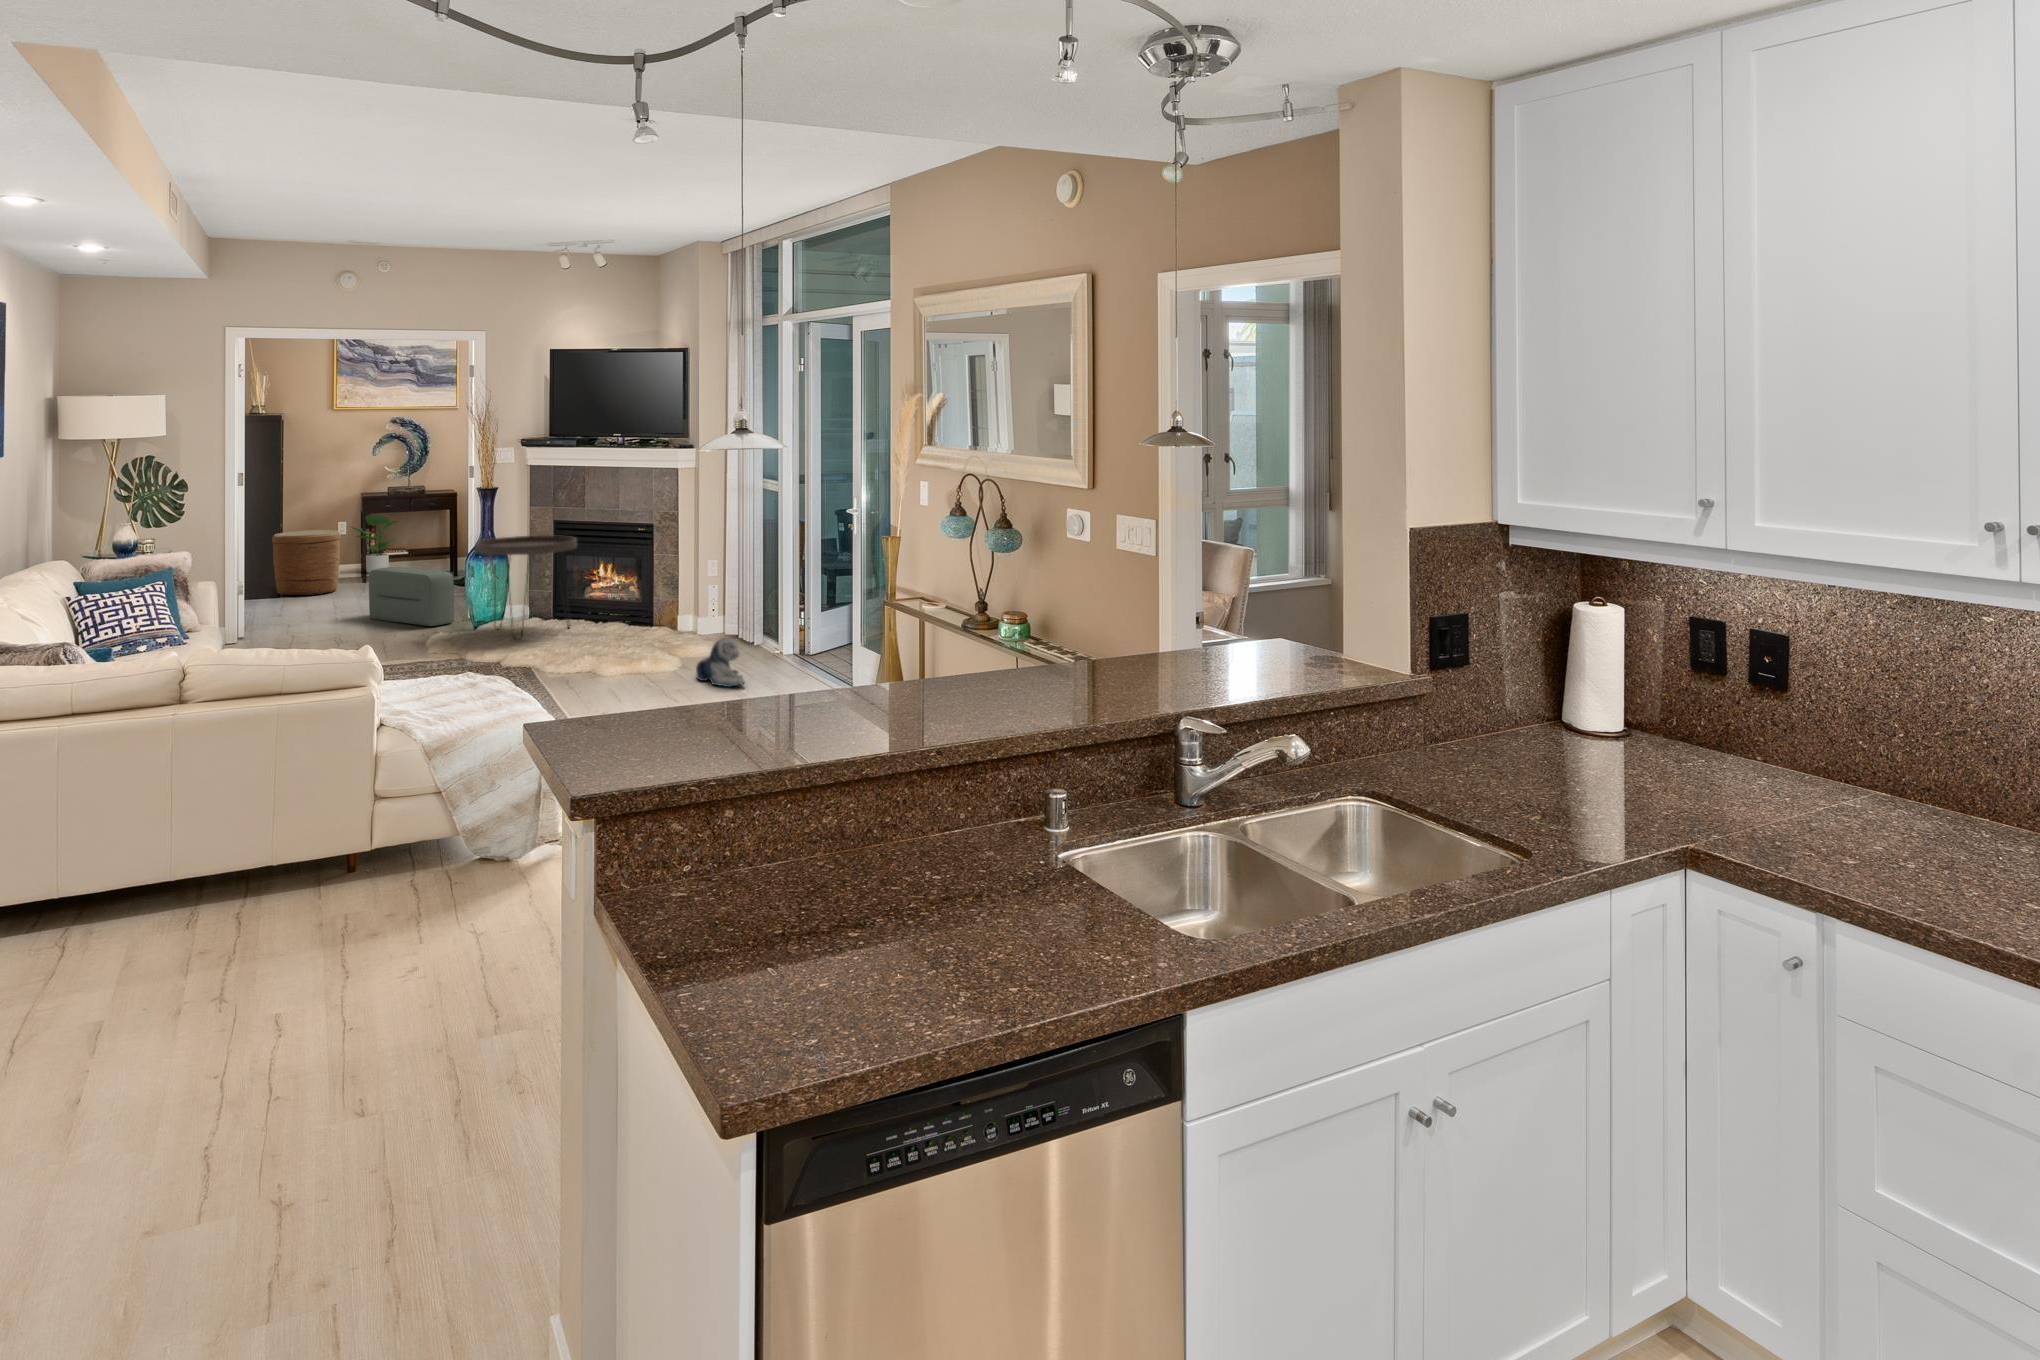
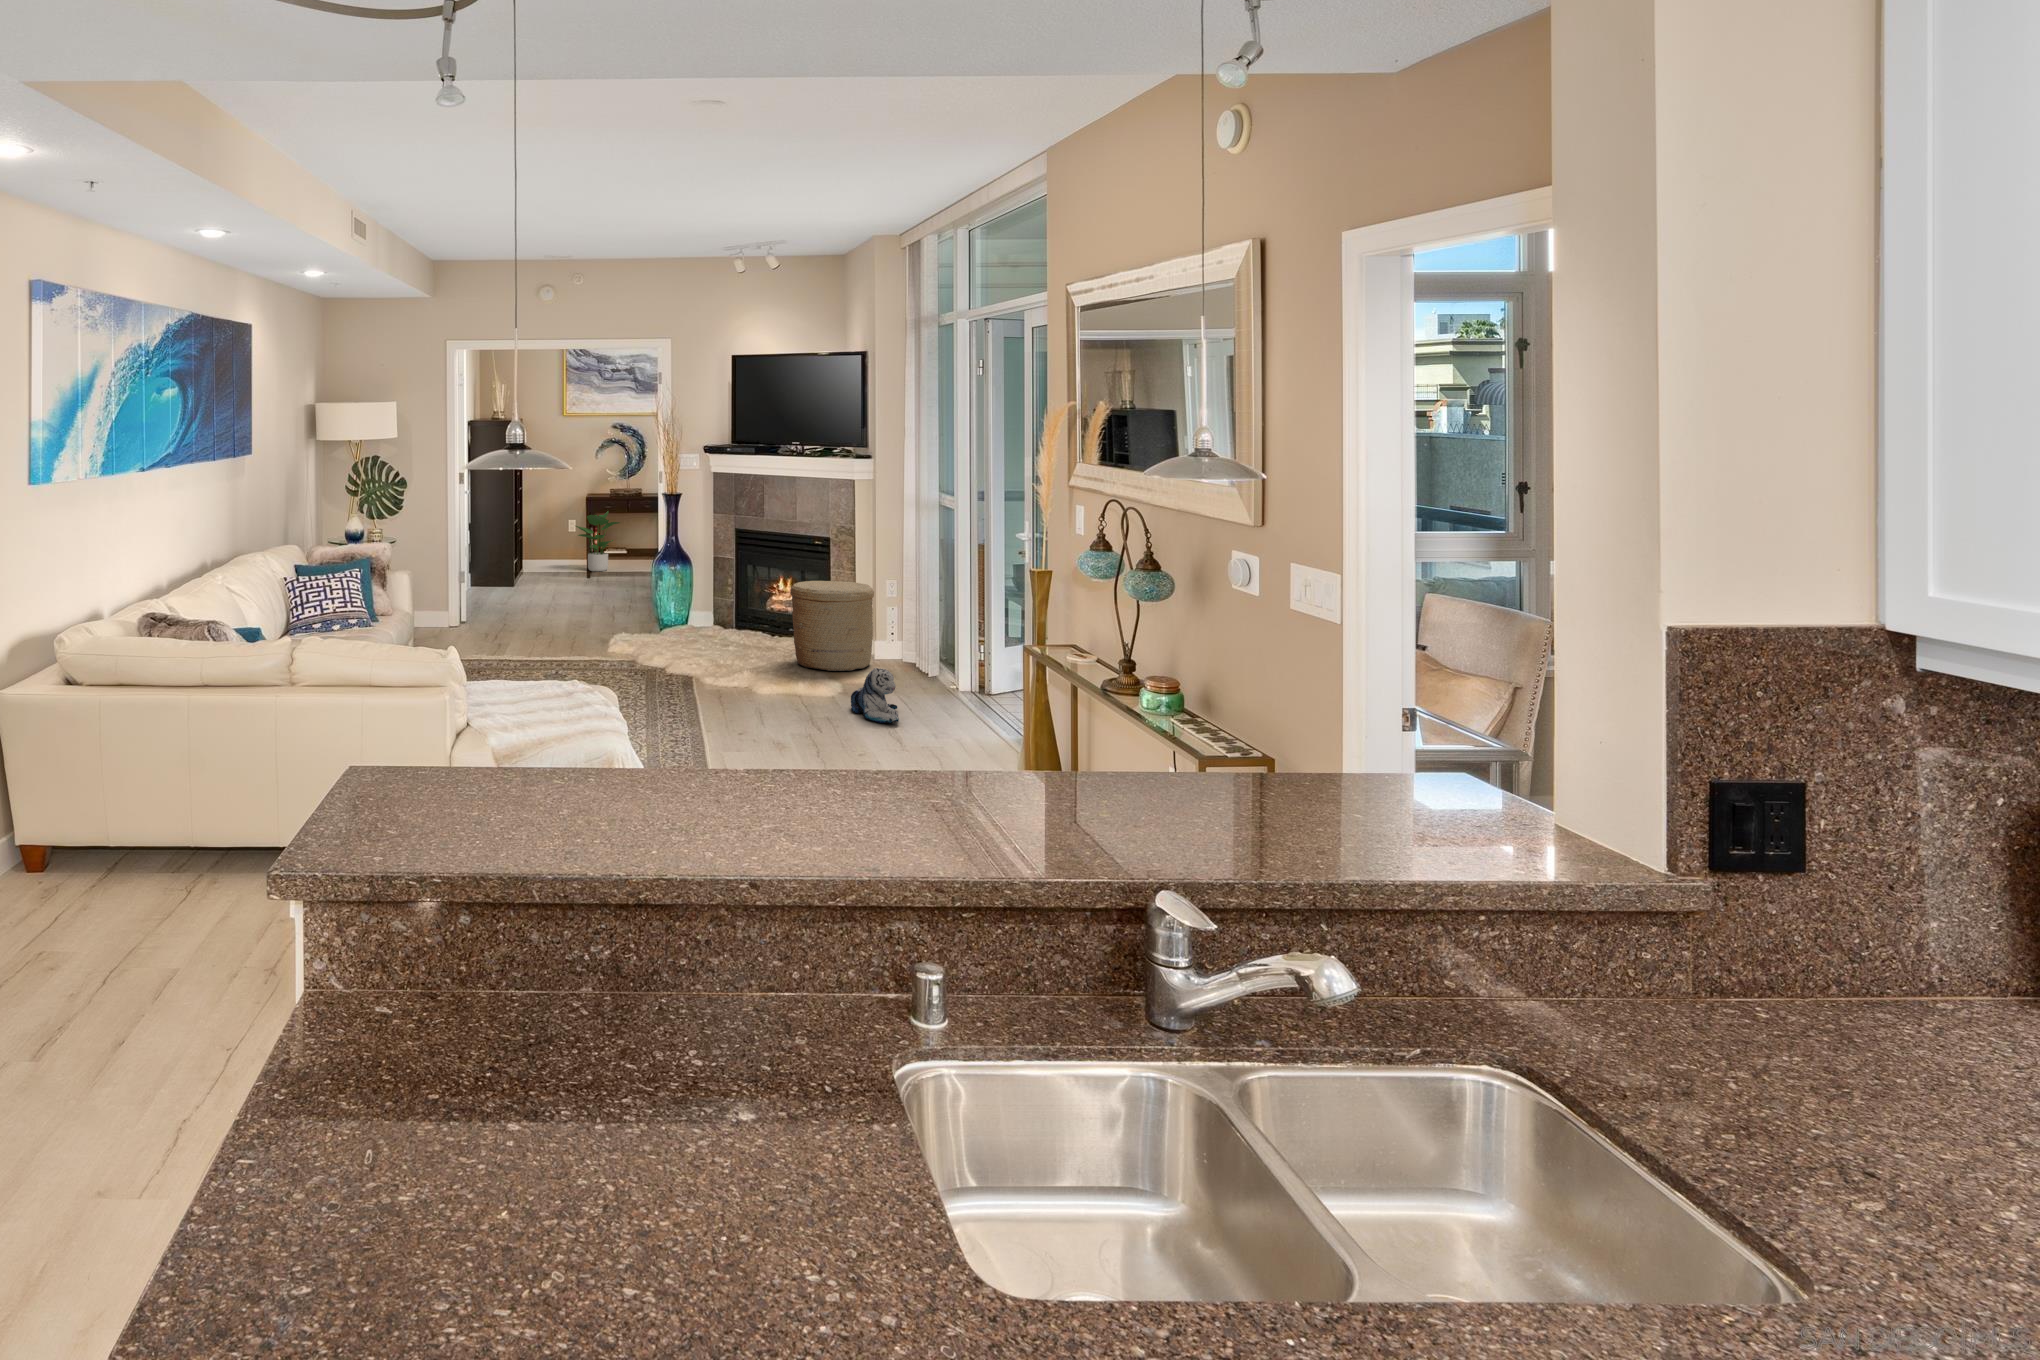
woven basket: present [272,530,341,595] -> present [790,581,874,671]
side table: present [475,535,577,639] -> none [654,544,754,649]
pouf: present [369,567,454,626] -> none [569,567,641,627]

